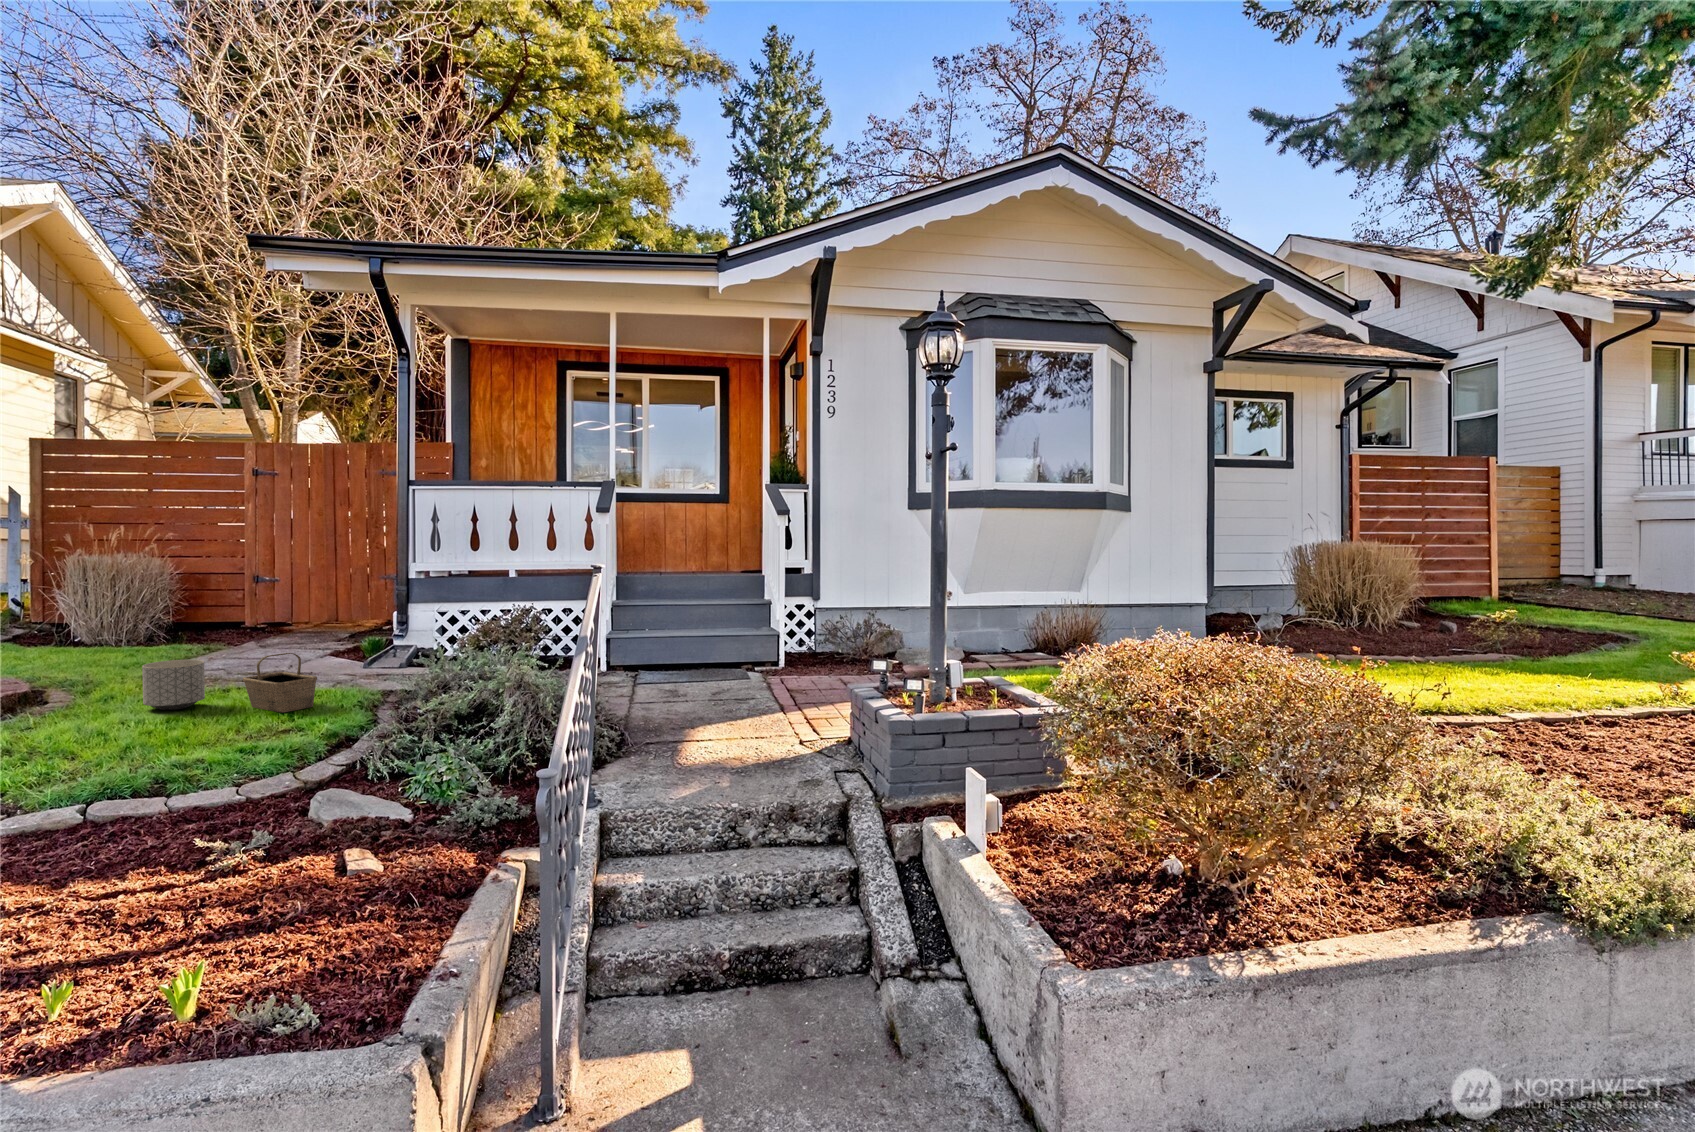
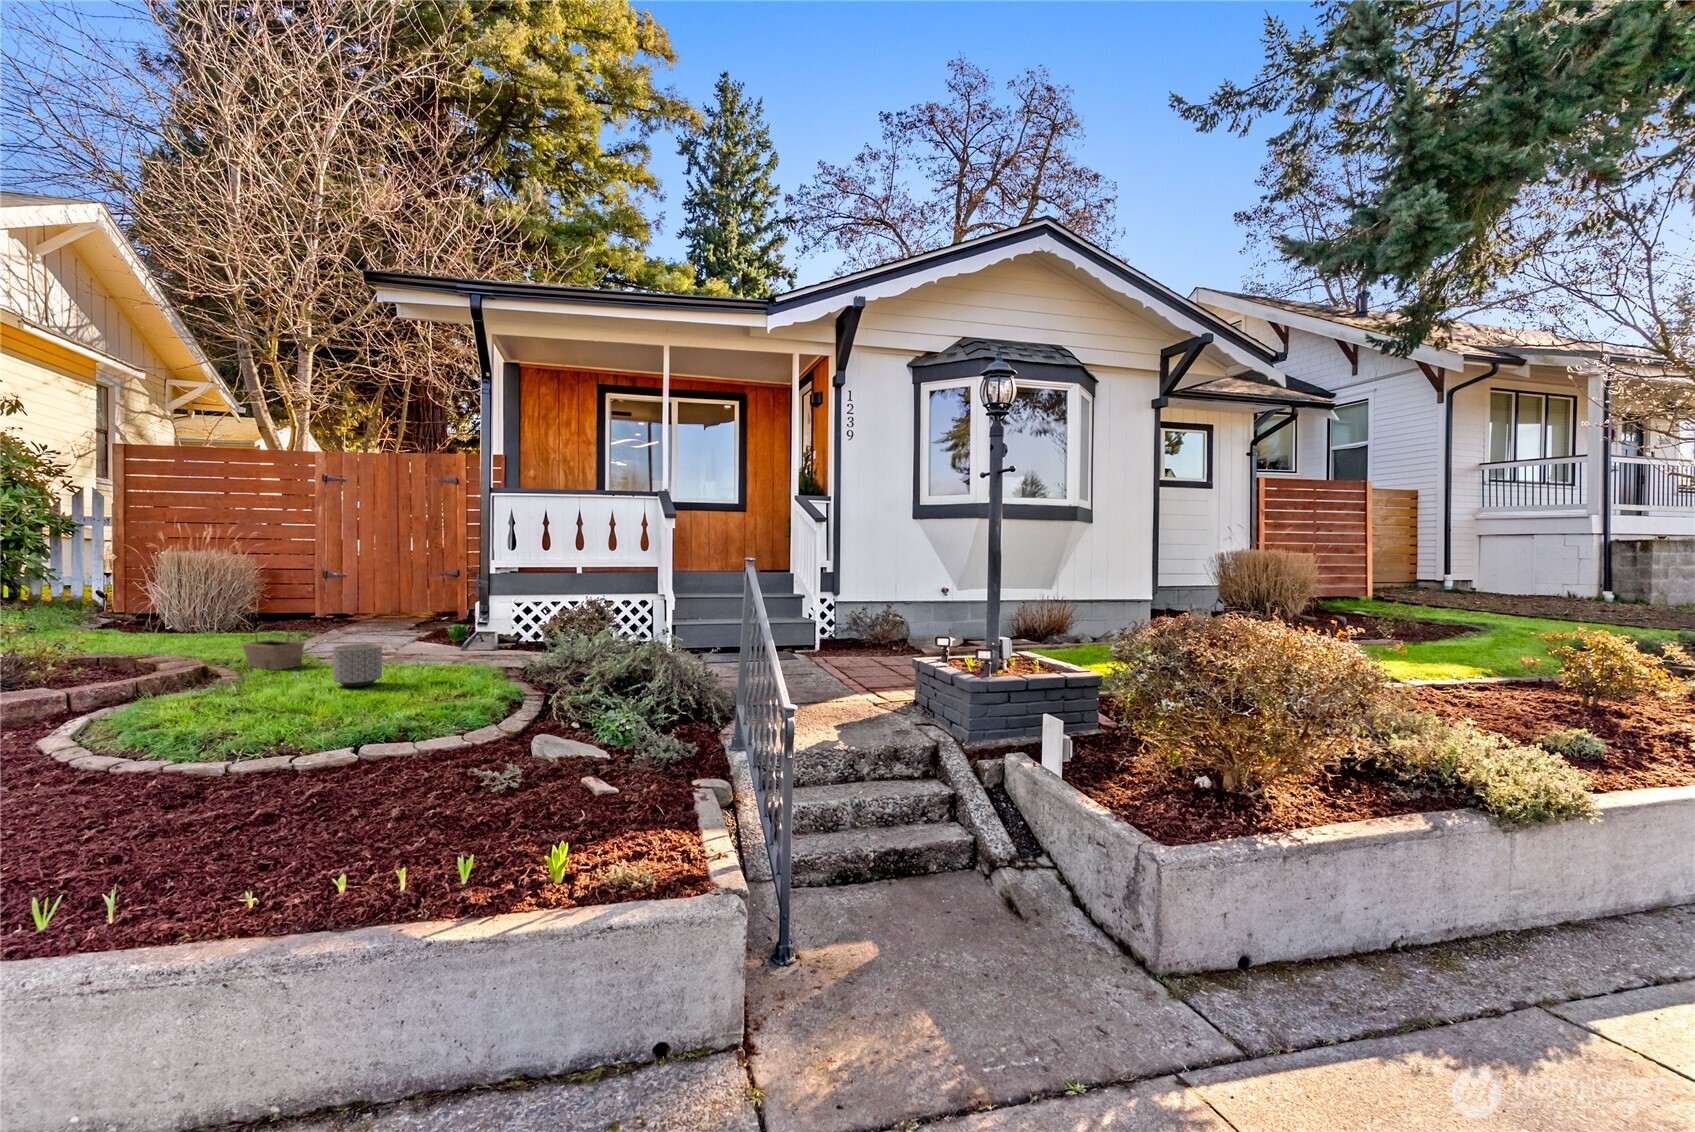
basket: present [243,653,317,712] -> present [242,627,305,670]

